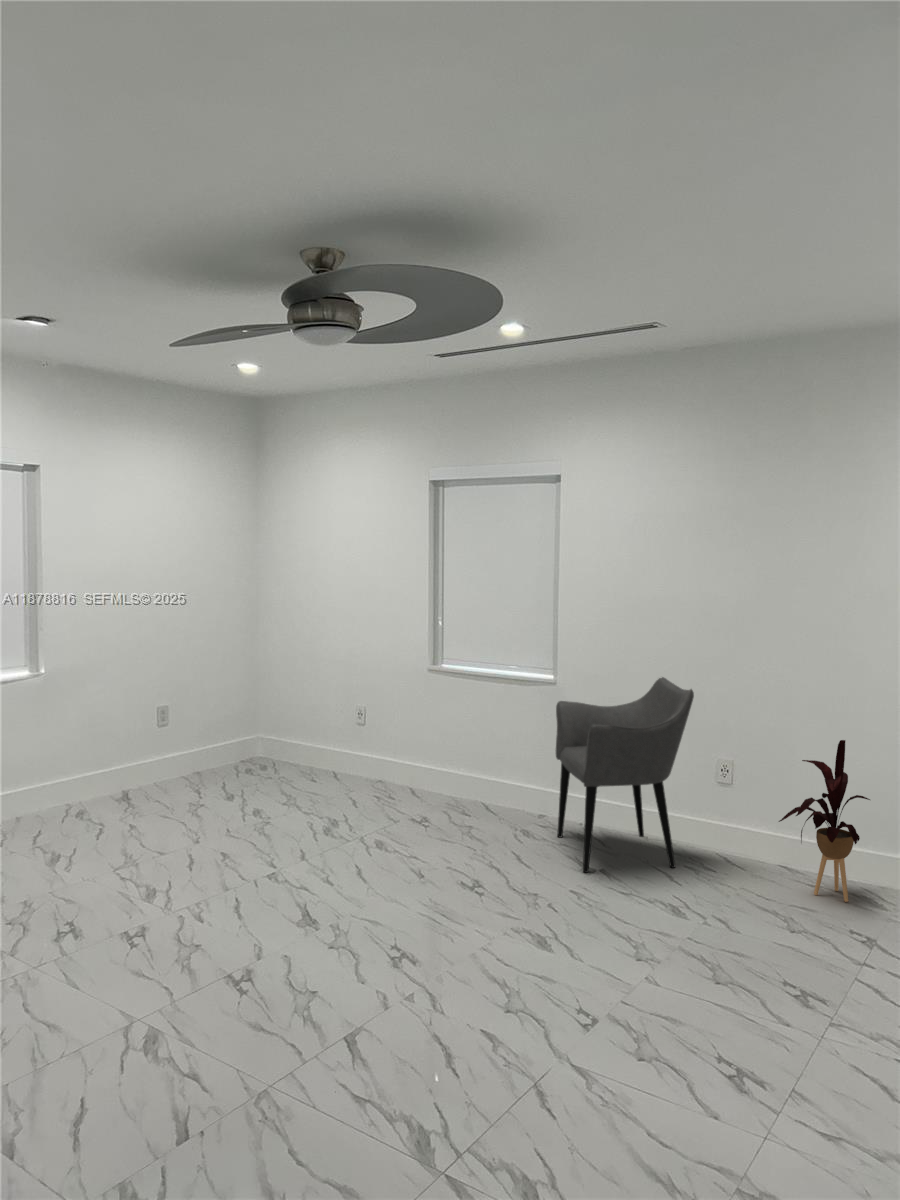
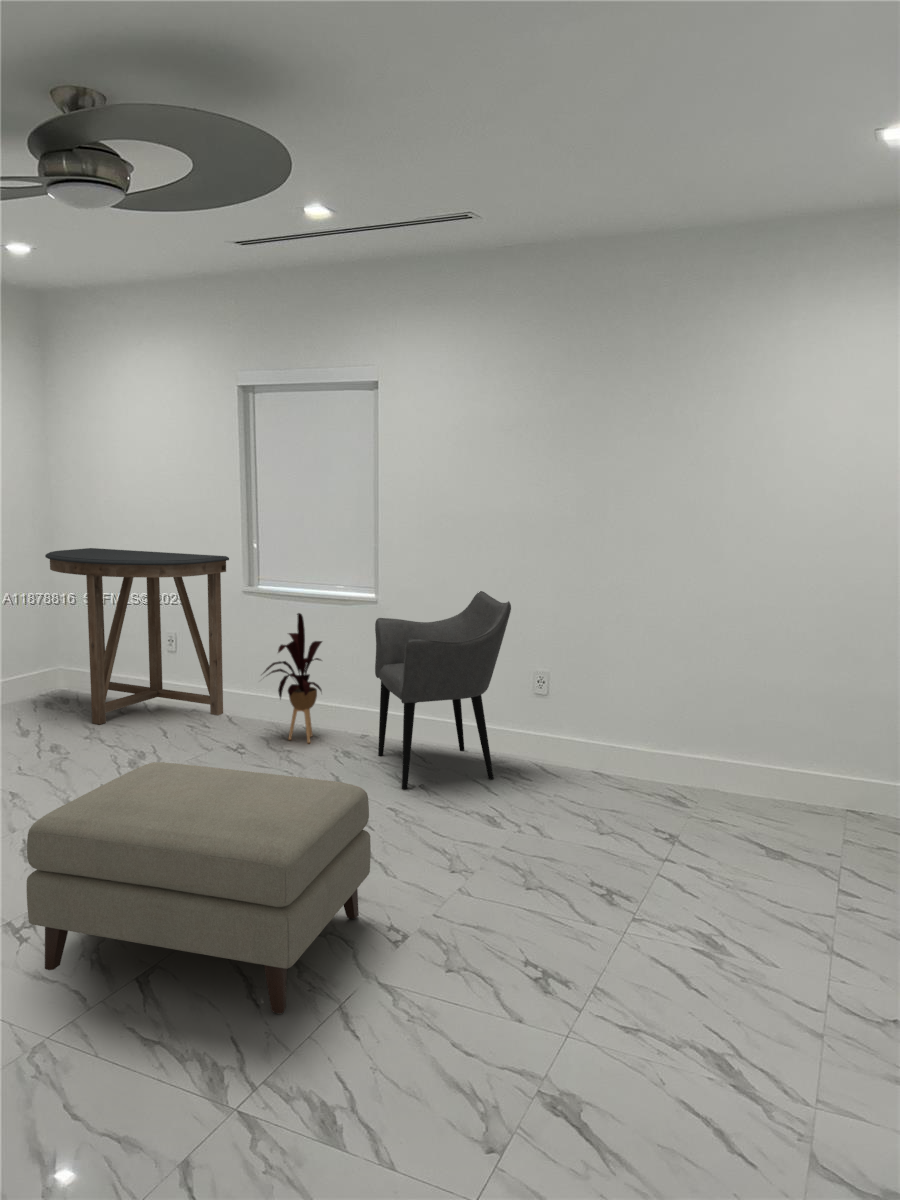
console table: none [252,627,416,793] -> present [45,548,229,724]
house plant: present [779,740,870,902] -> present [263,613,322,743]
ottoman: none [254,834,561,1084] -> present [27,762,371,1014]

